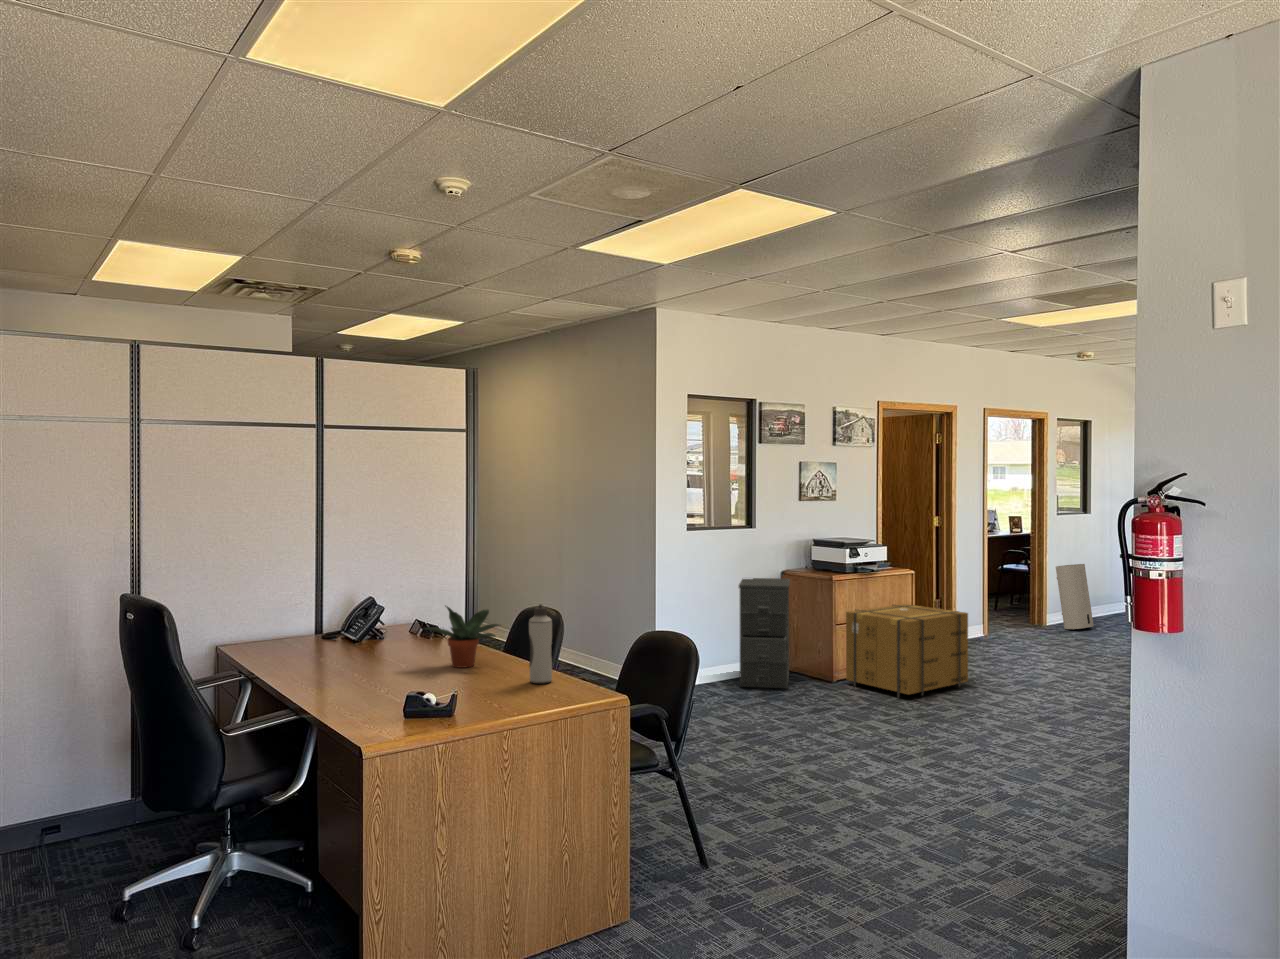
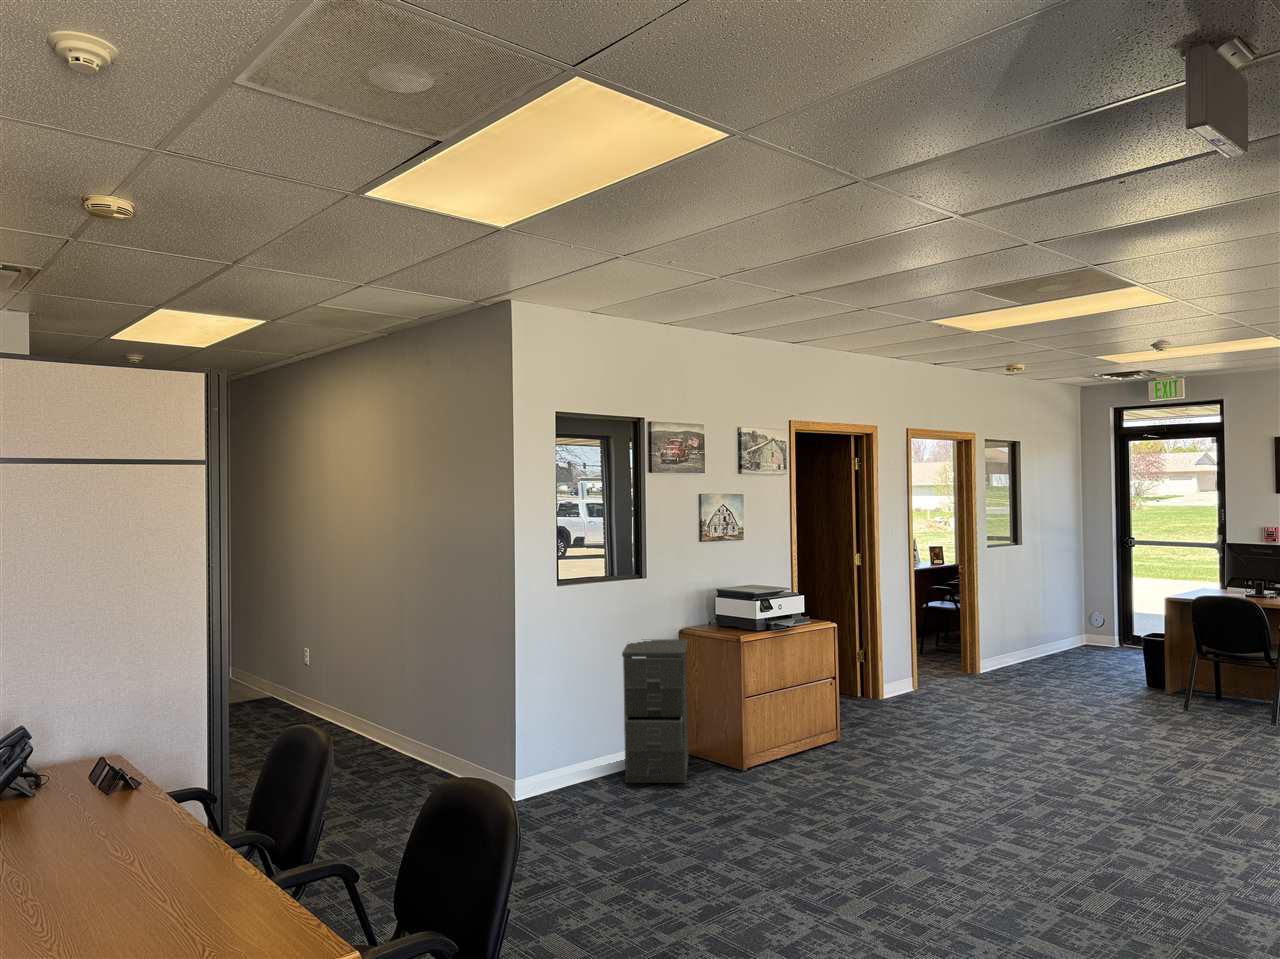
air purifier: present [1056,564,1094,630] -> none [988,602,1032,678]
water bottle: present [529,604,552,684] -> none [200,773,246,920]
cardboard box: present [846,604,968,698] -> none [757,666,906,793]
potted plant: present [425,606,499,668] -> none [41,762,194,872]

